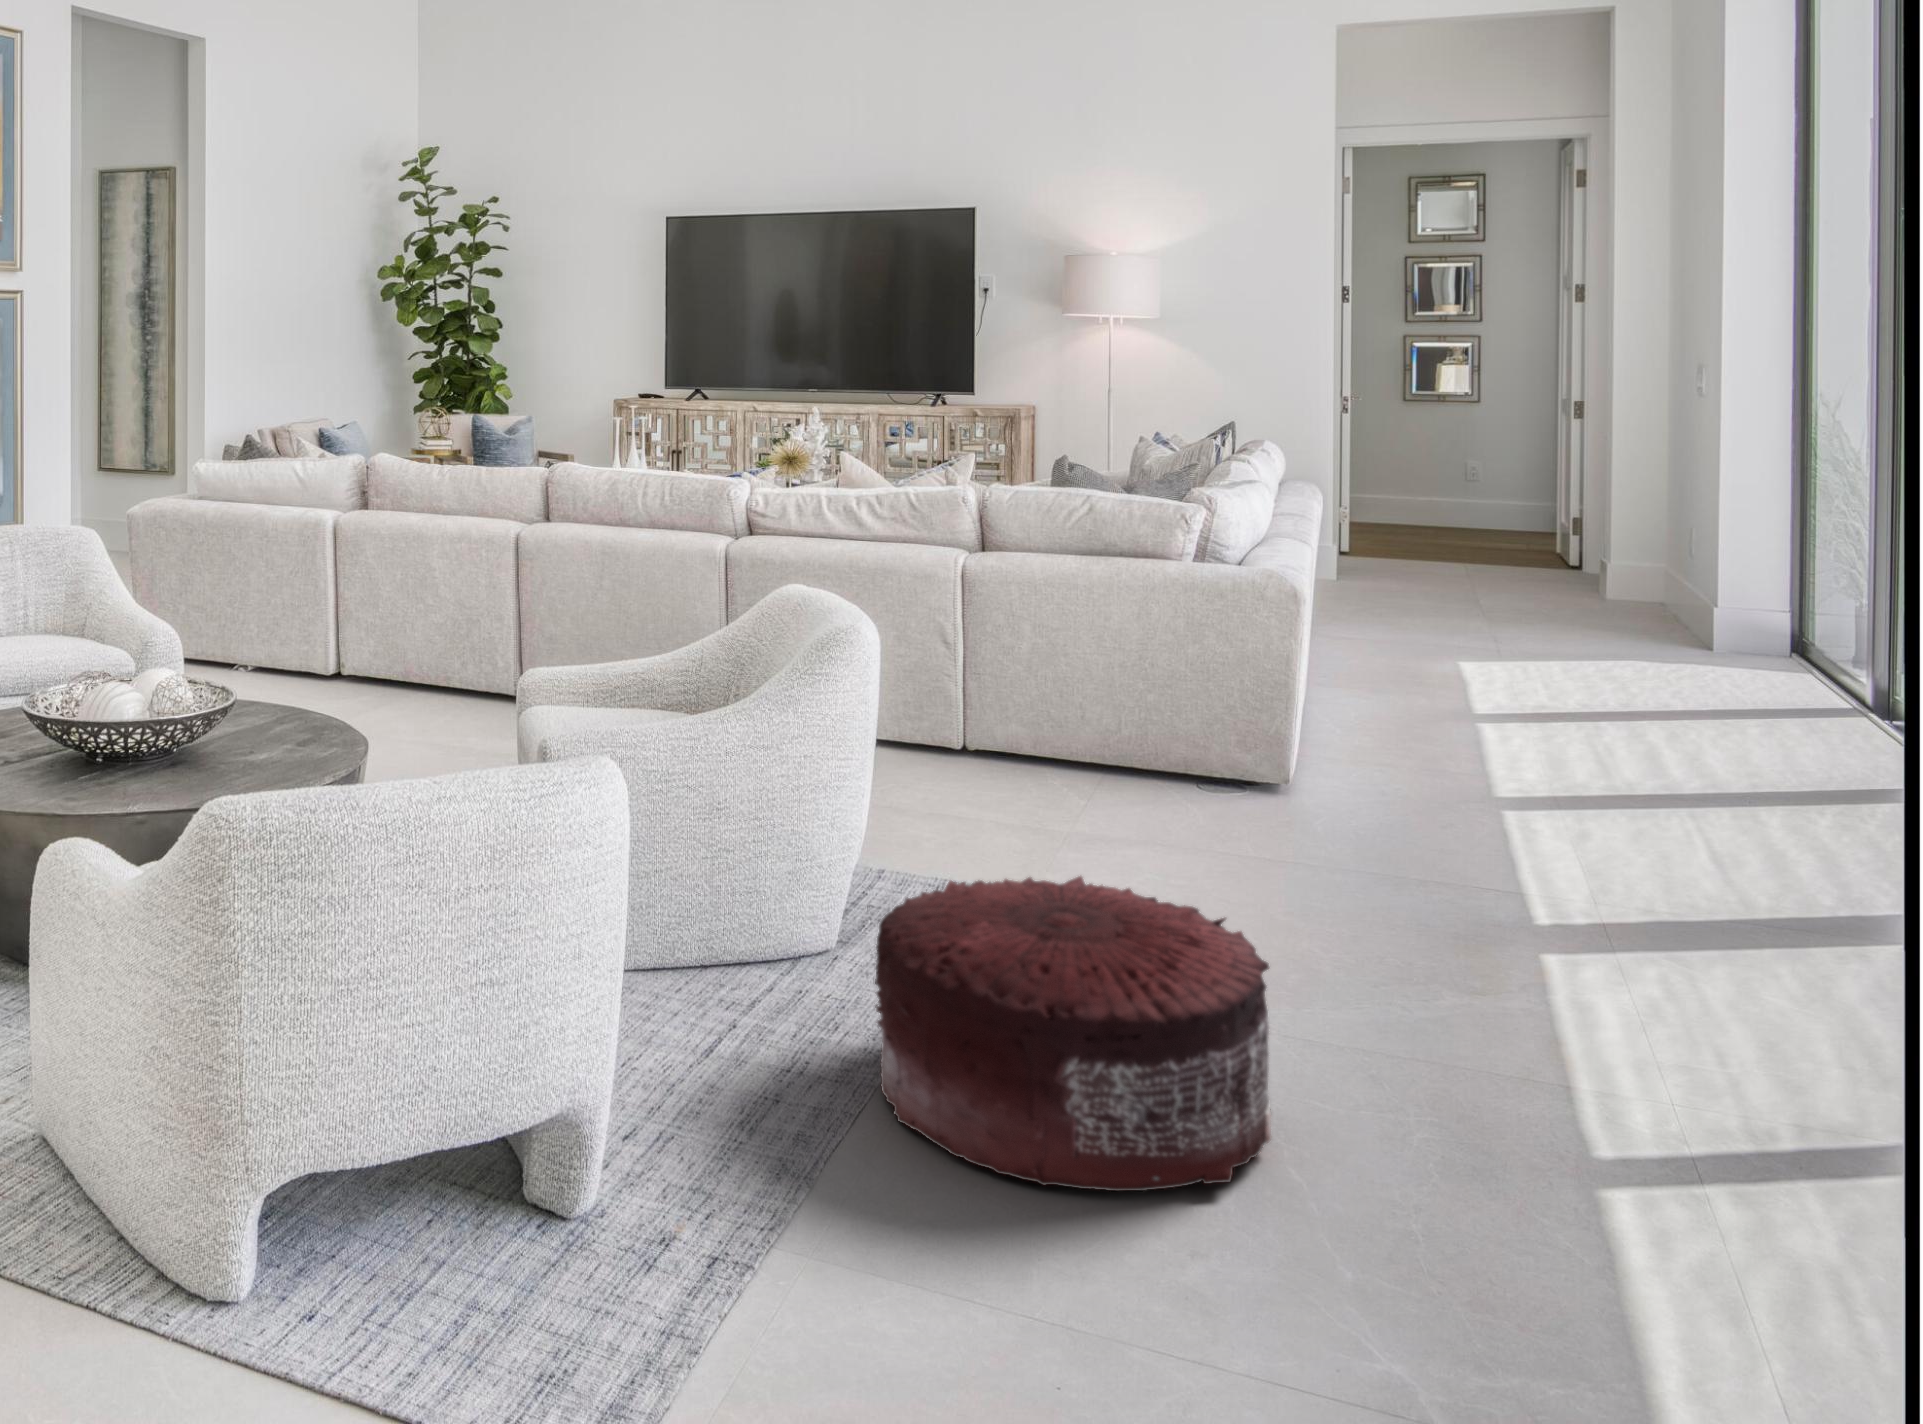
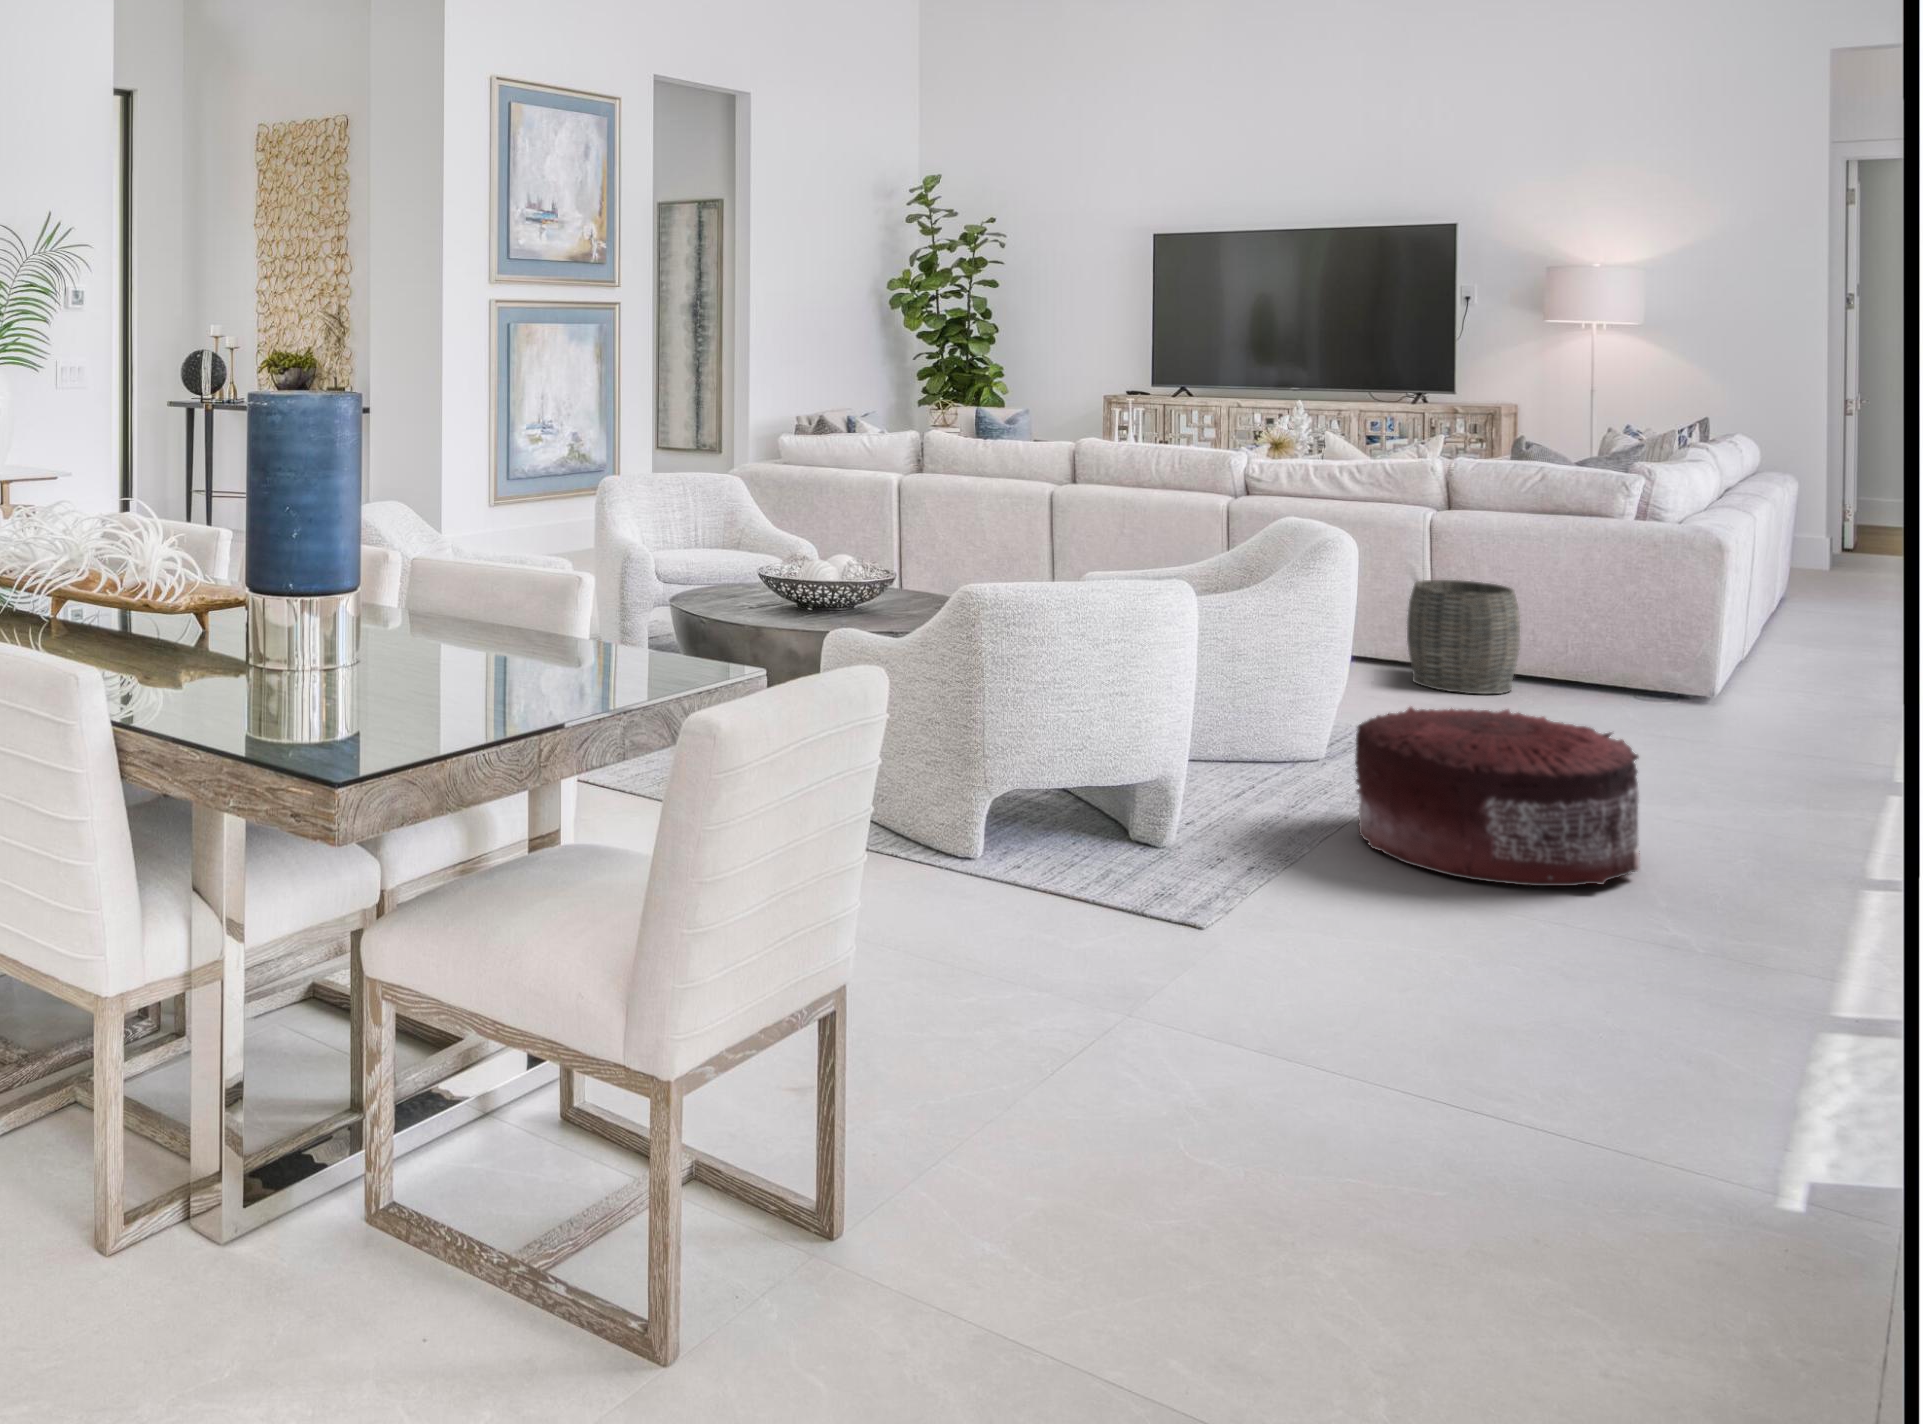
woven basket: none [938,641,1069,791] -> present [1407,580,1520,694]

